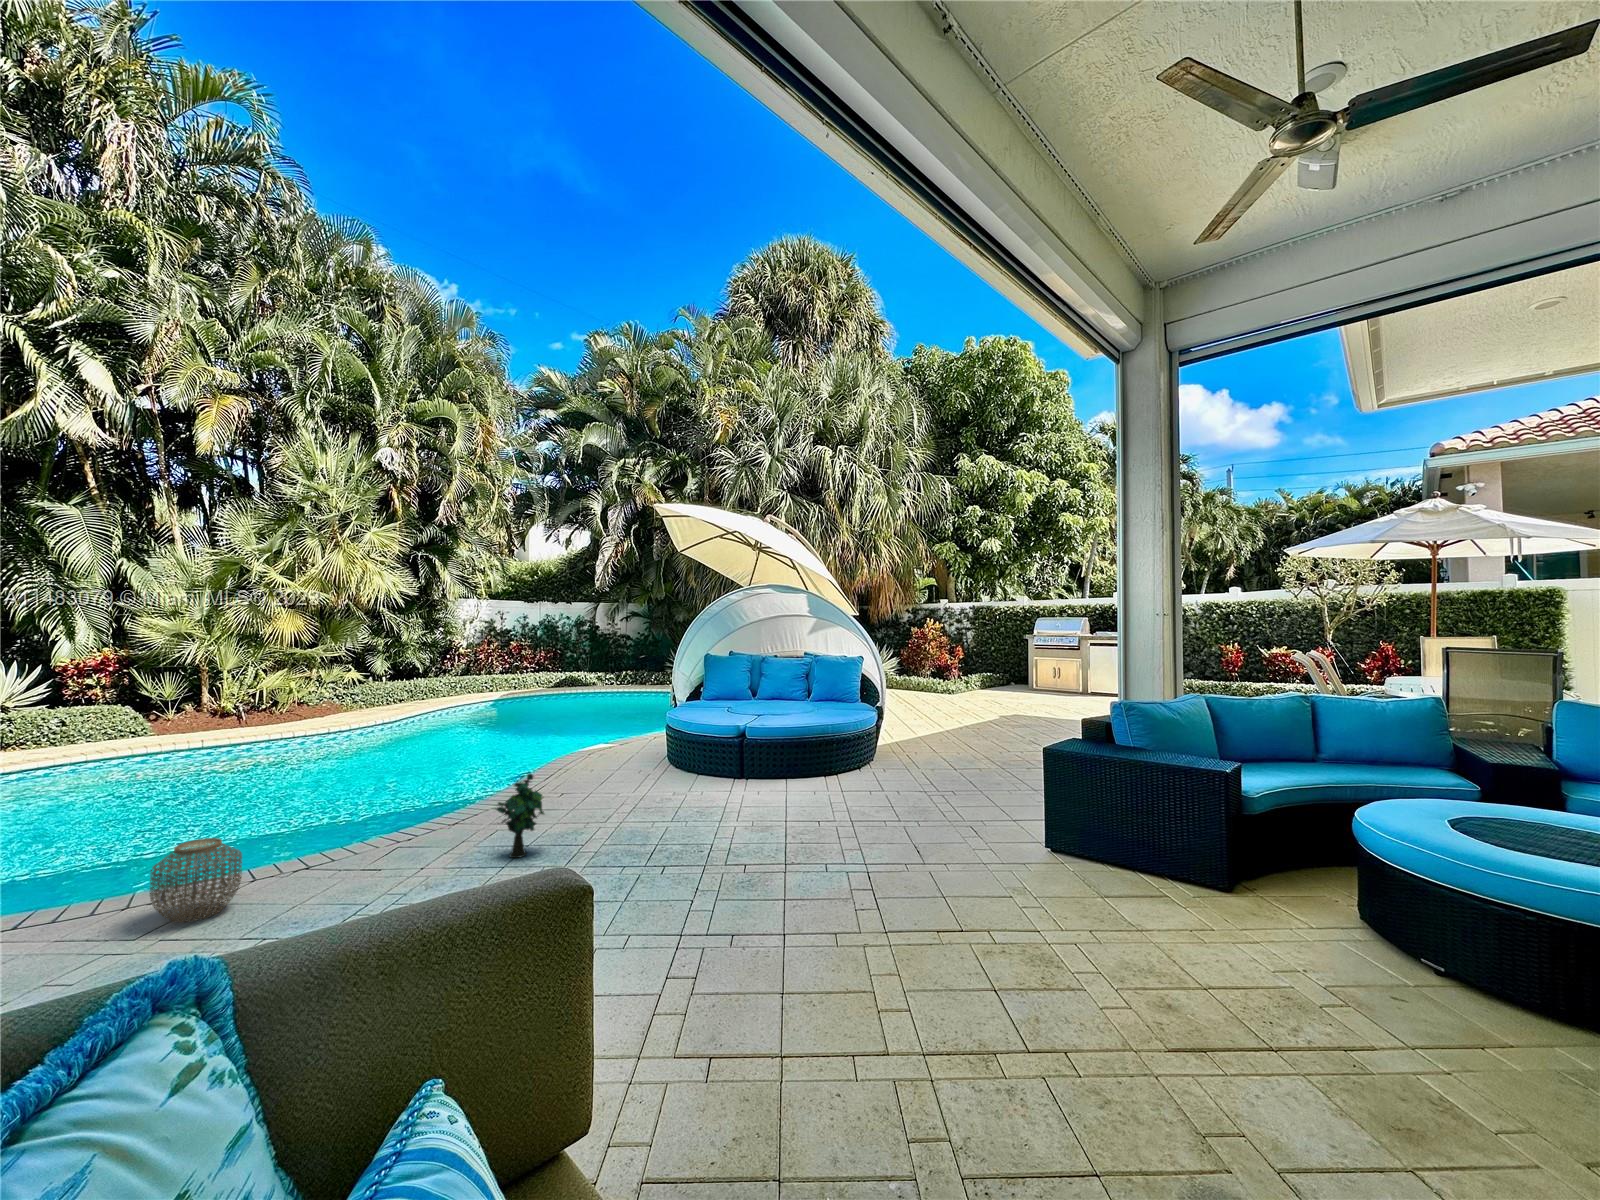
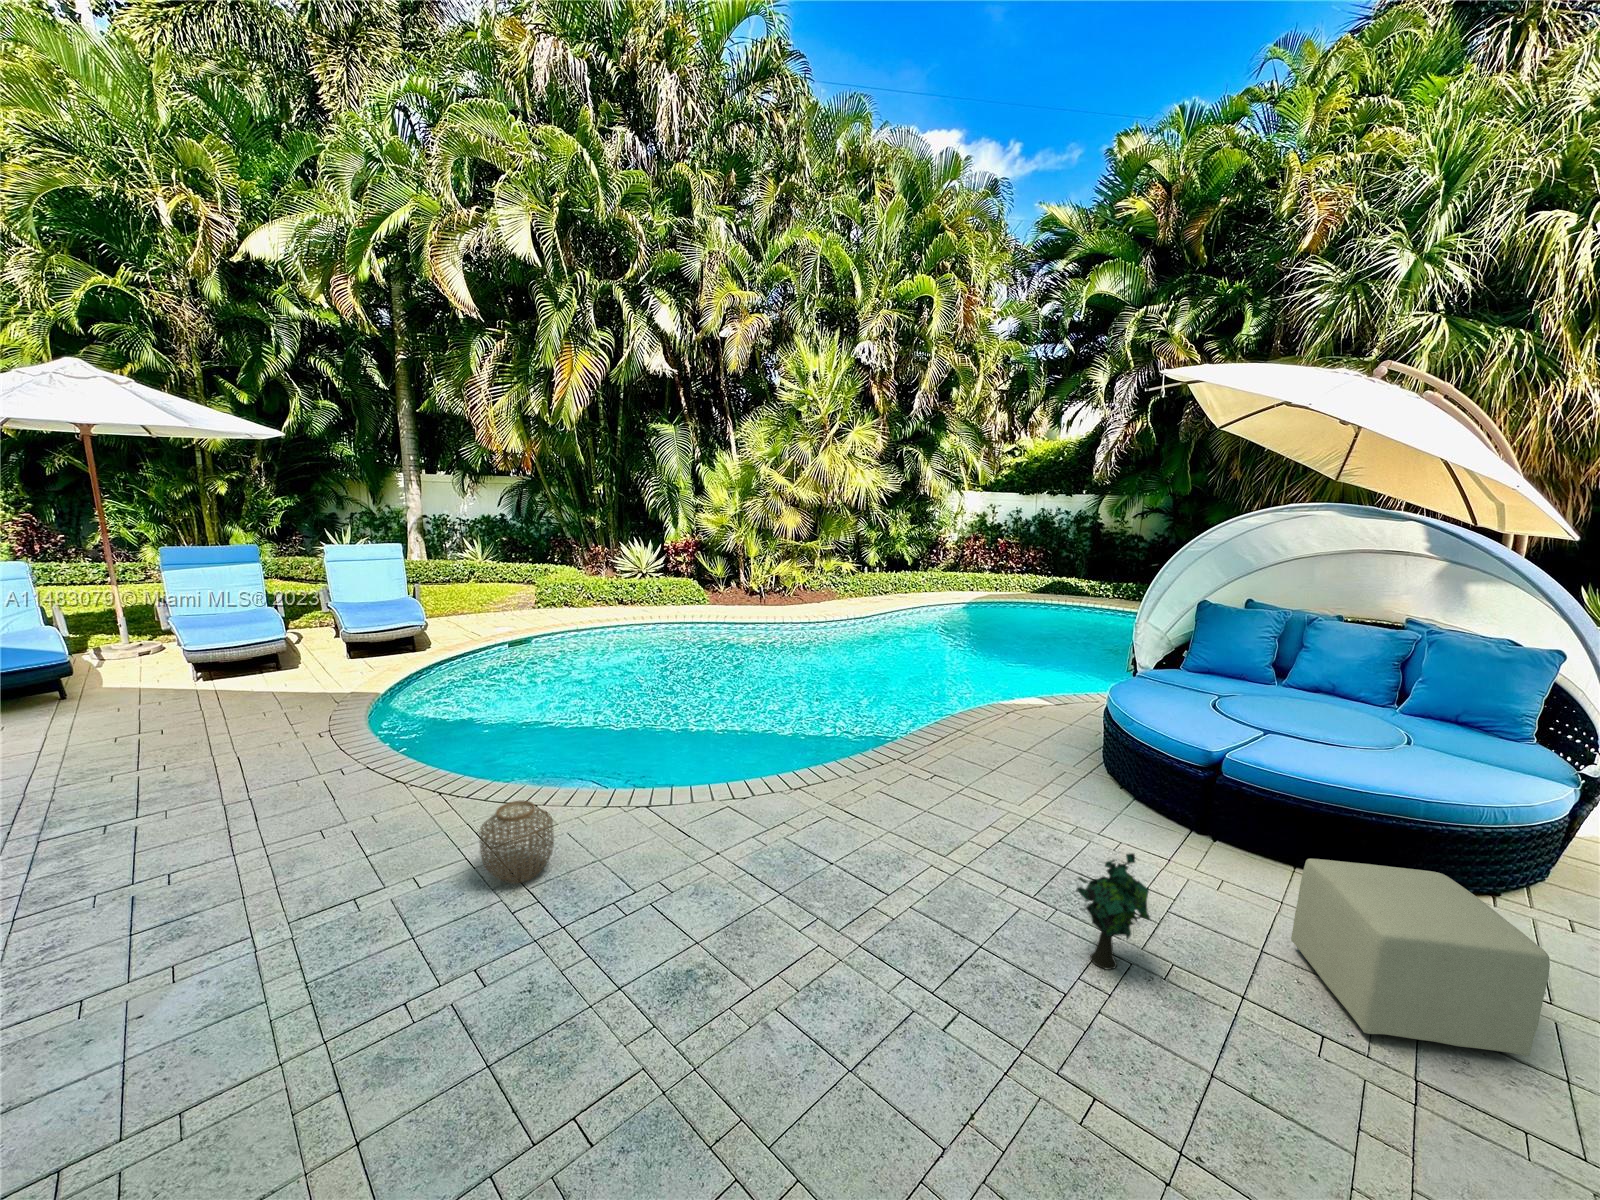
ottoman: none [785,741,872,811] -> present [1291,859,1550,1056]
decorative plant: present [496,774,544,858] -> present [1077,853,1150,970]

